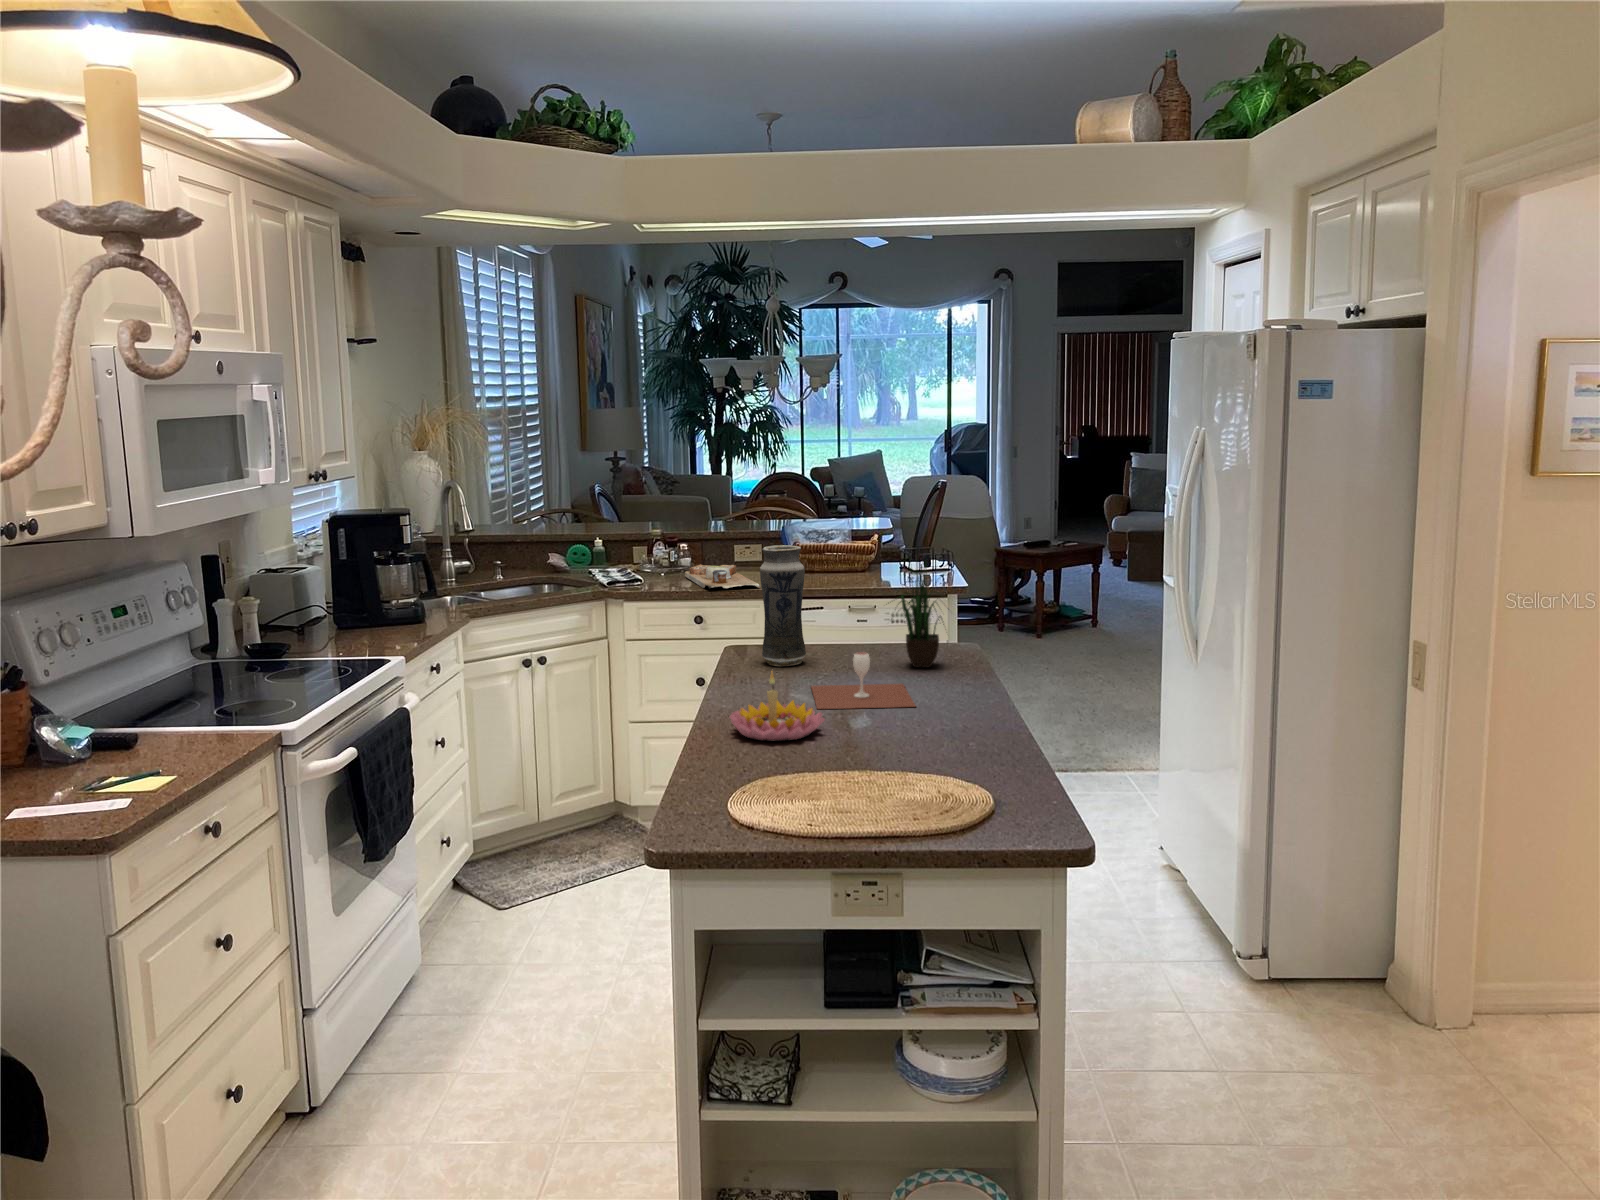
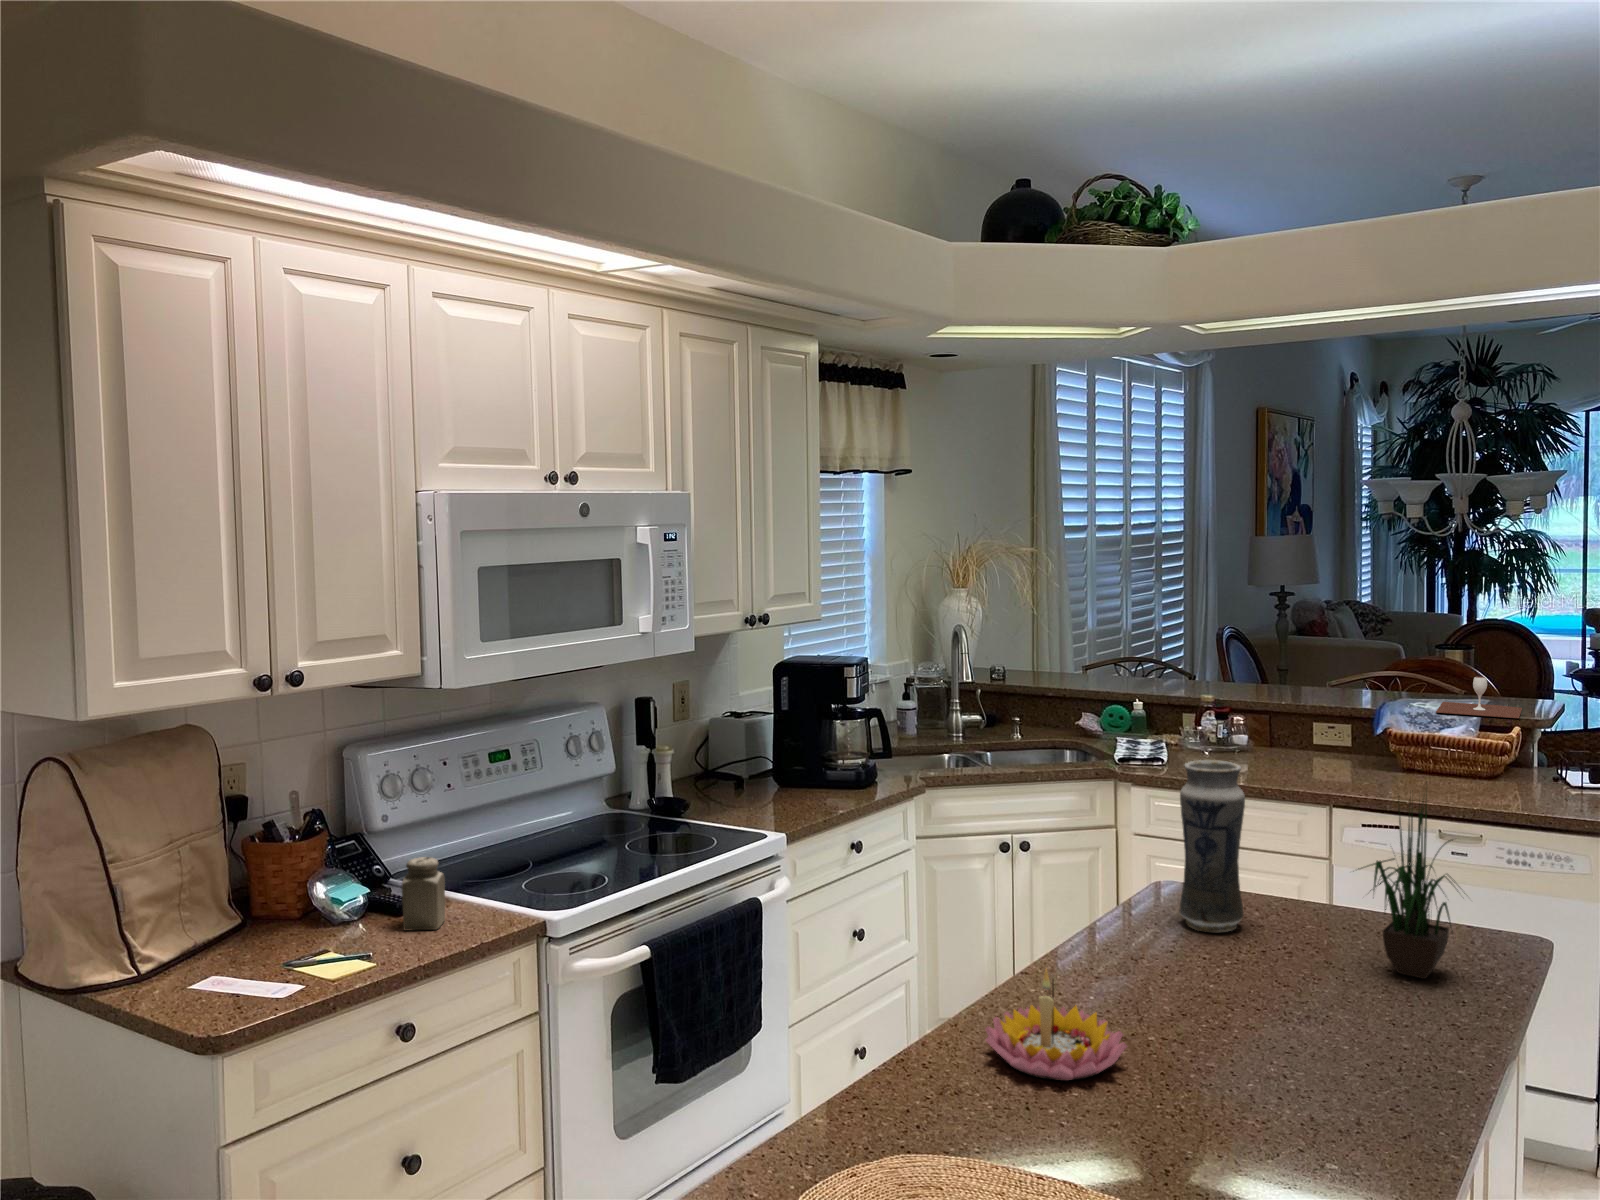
cutting board: present [685,564,760,589] -> none [1234,745,1311,791]
wine glass: present [811,652,915,709] -> present [1436,677,1522,718]
salt shaker: none [147,687,193,756] -> present [402,857,445,931]

